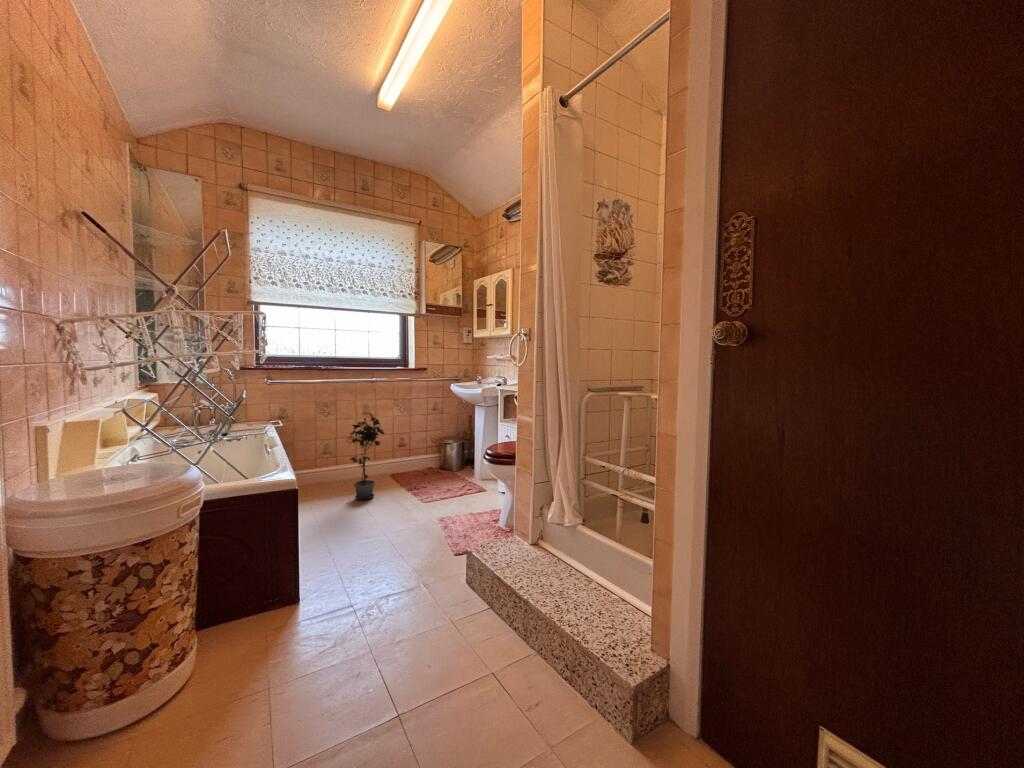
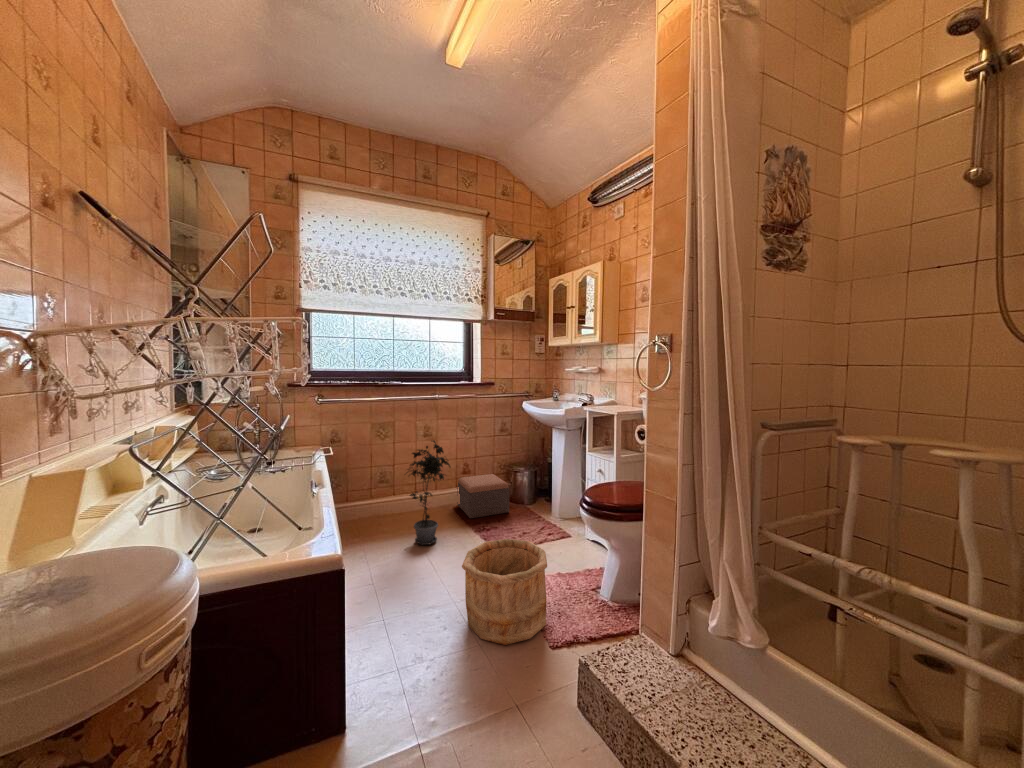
footstool: none [394,446,439,481] -> present [457,474,509,518]
wooden bucket: none [388,483,454,553] -> present [462,539,547,645]

